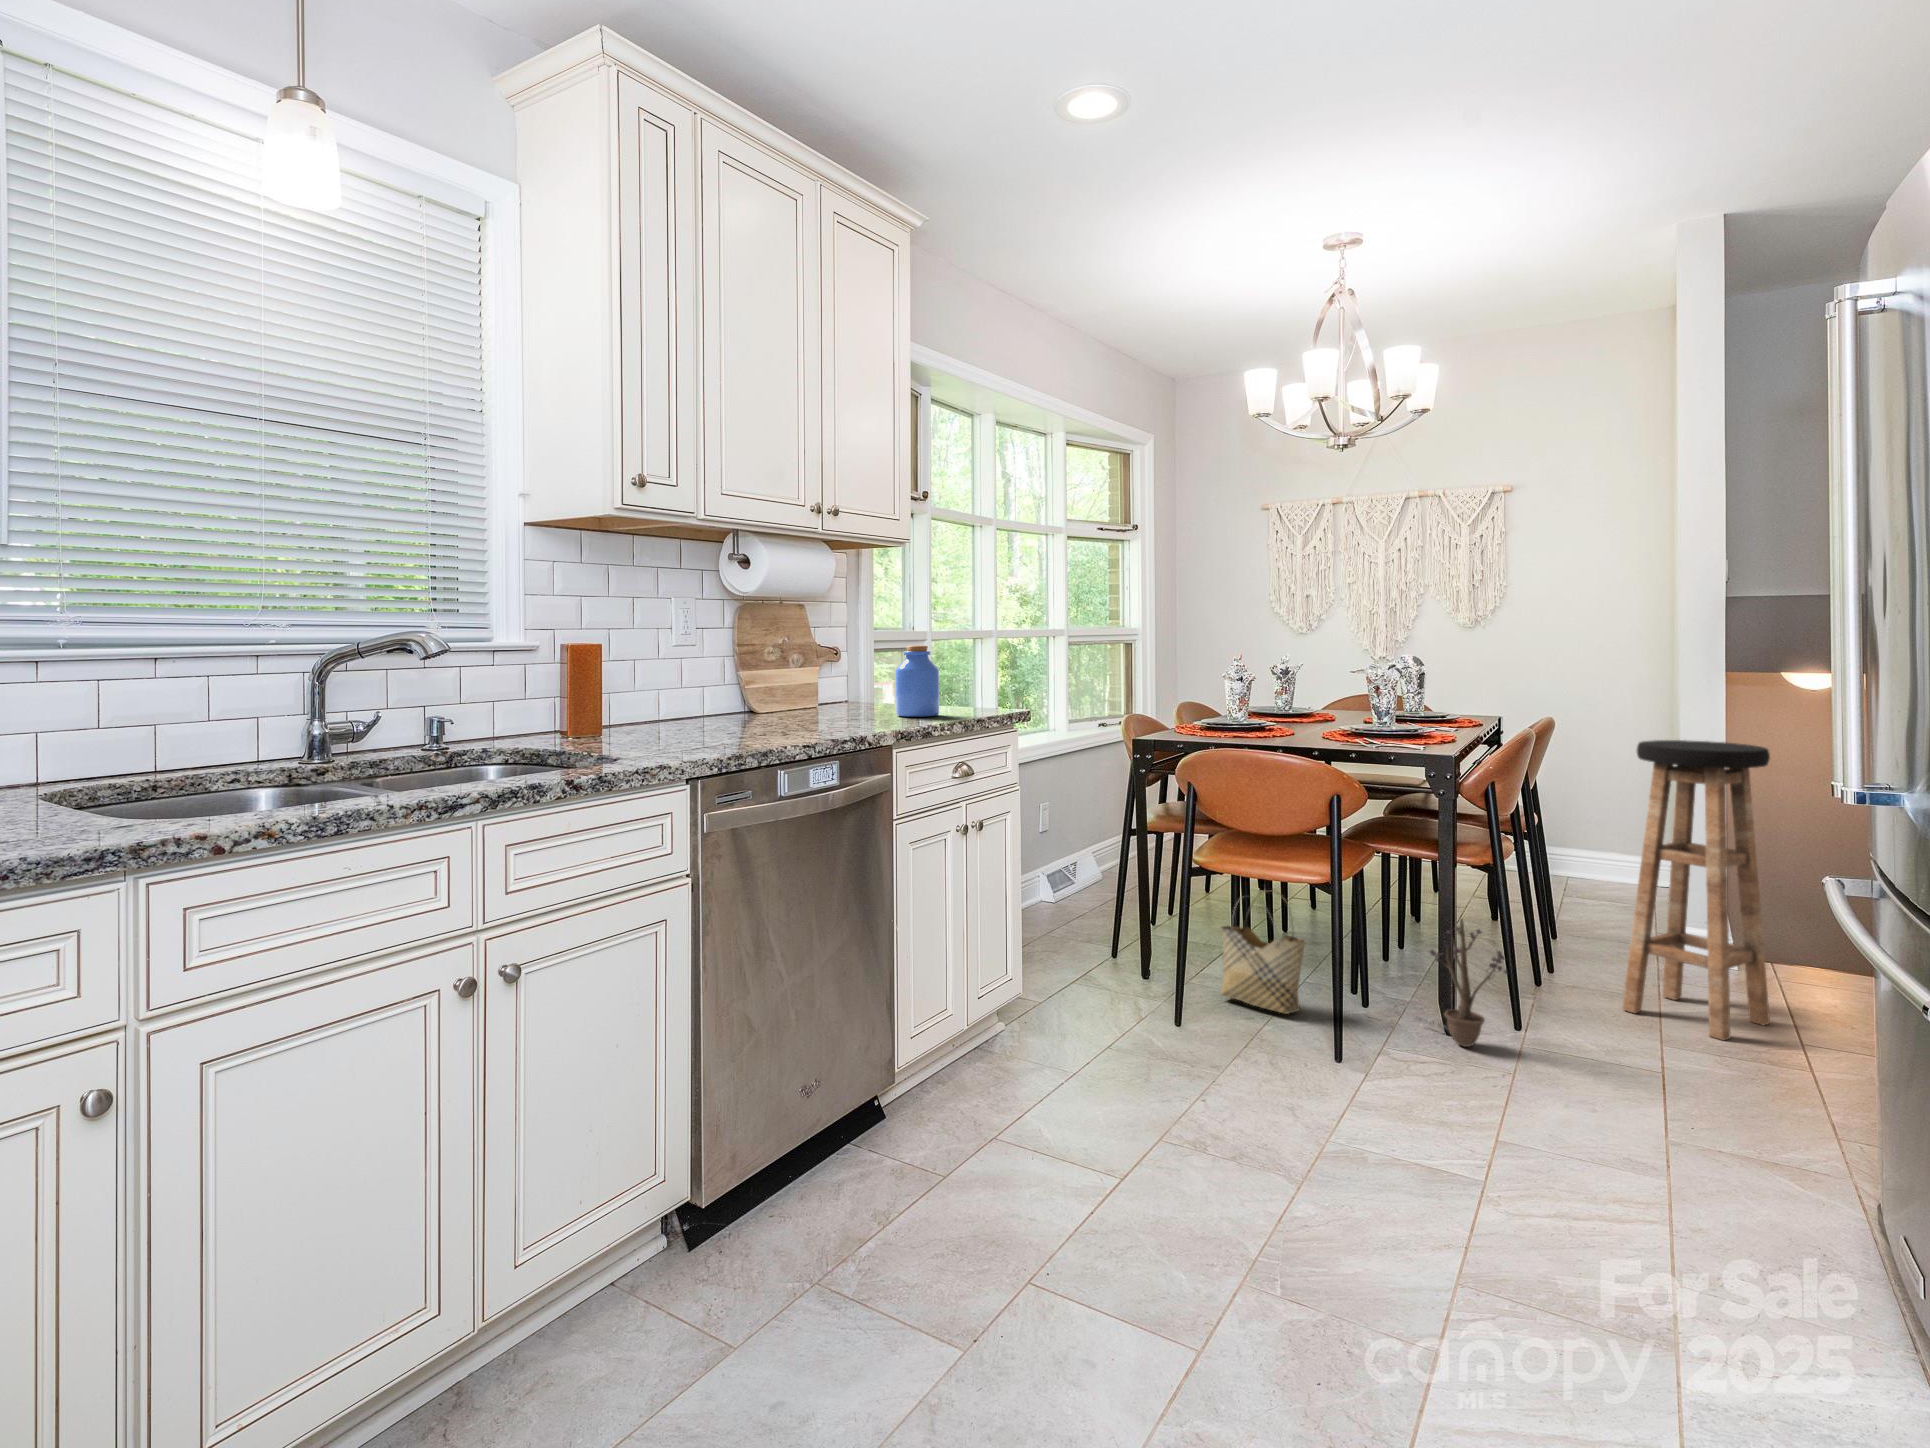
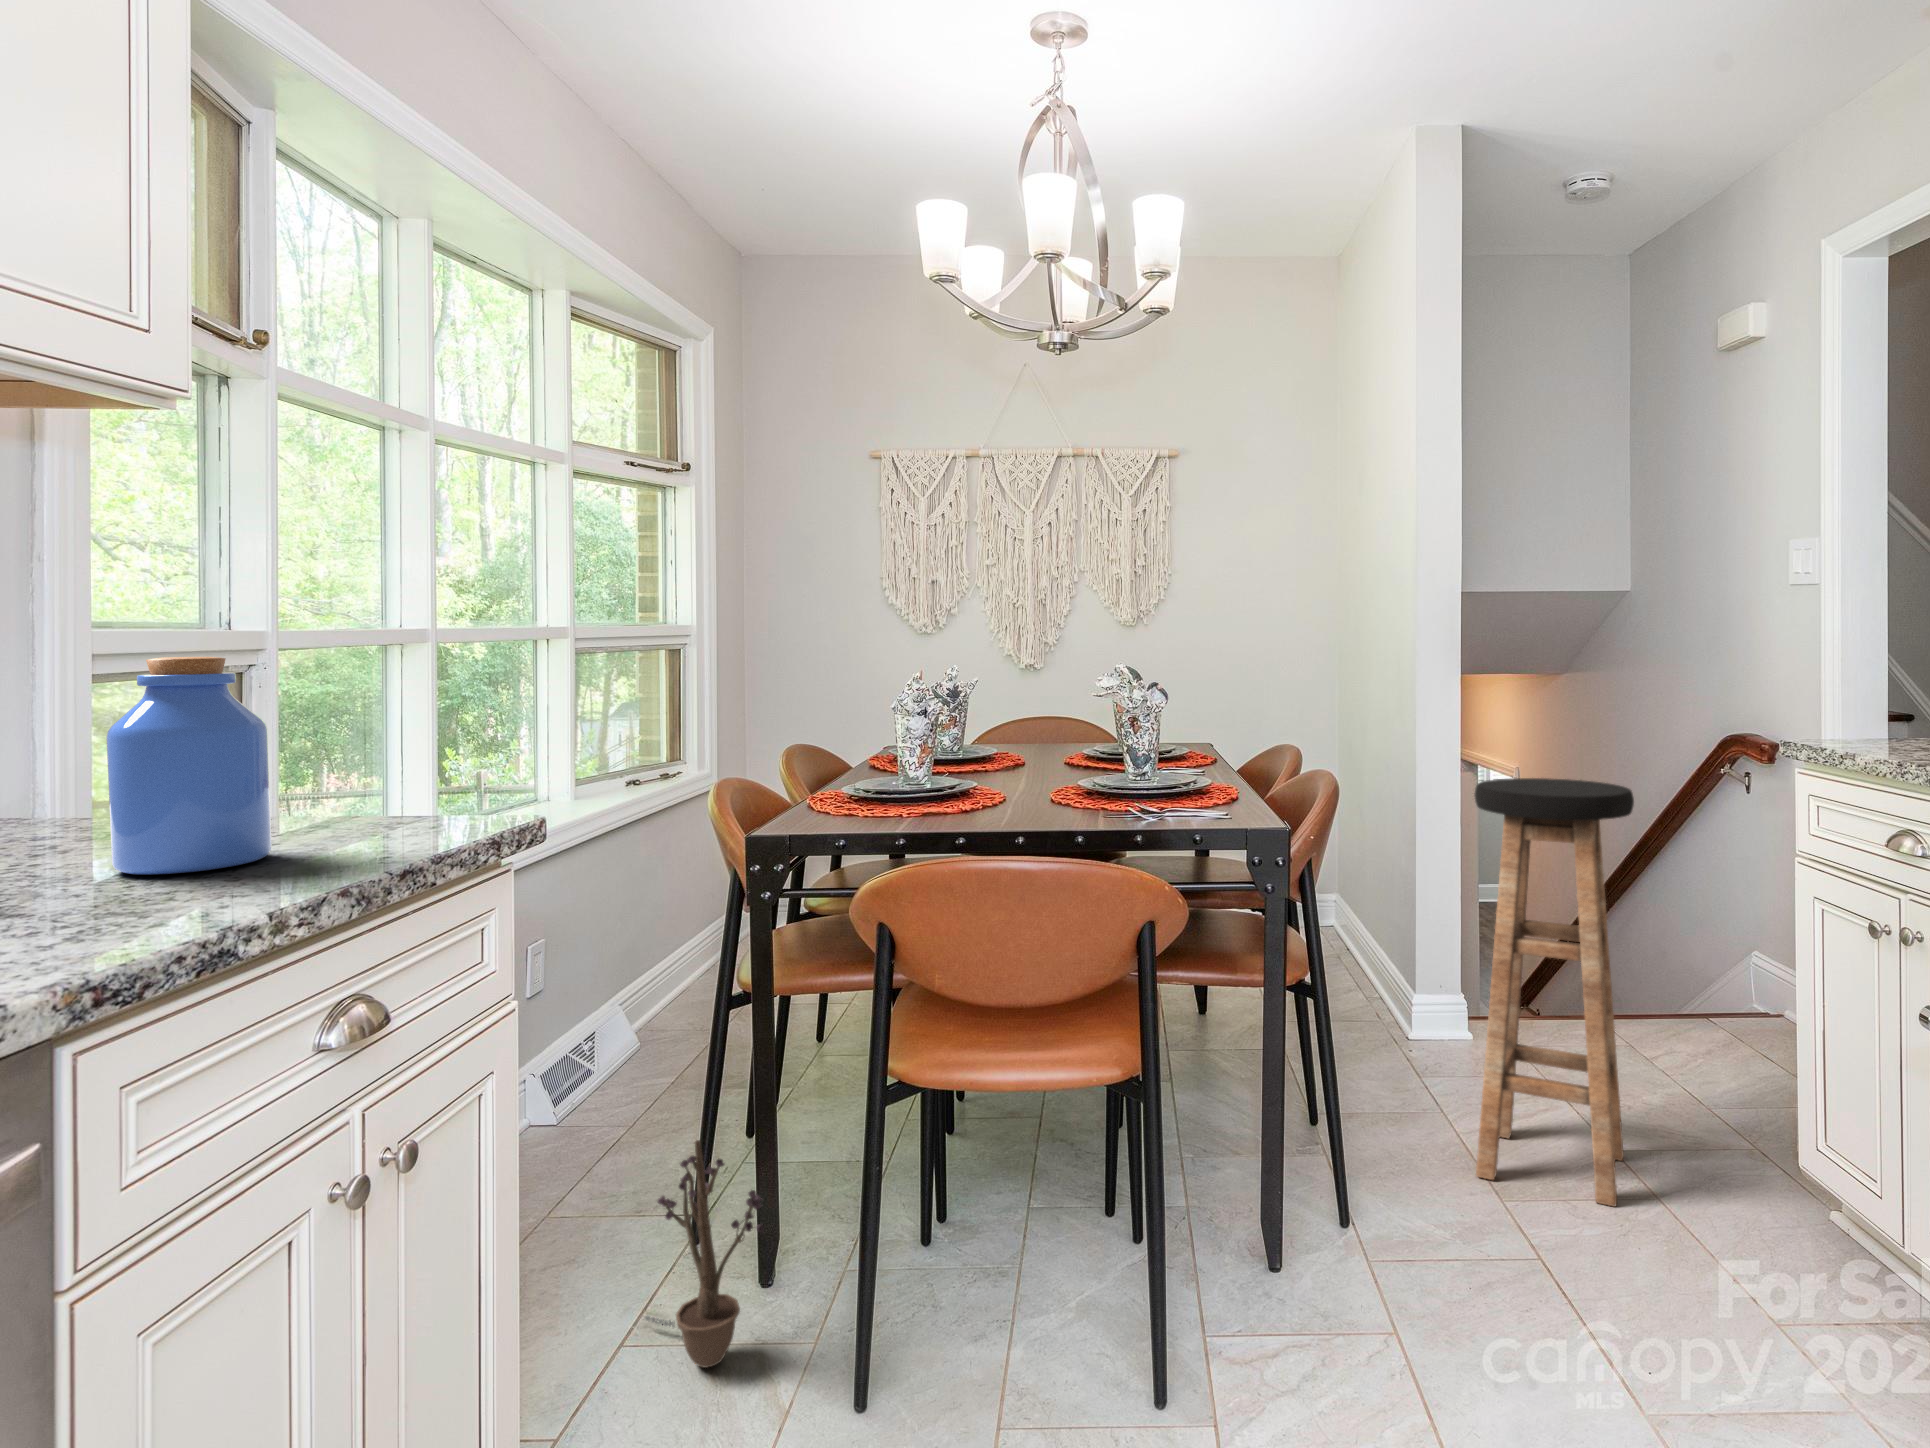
woven basket: present [1221,890,1305,1014] -> none [945,1106,1103,1352]
decorative plant: present [1417,919,1508,1047] -> present [645,1140,764,1368]

